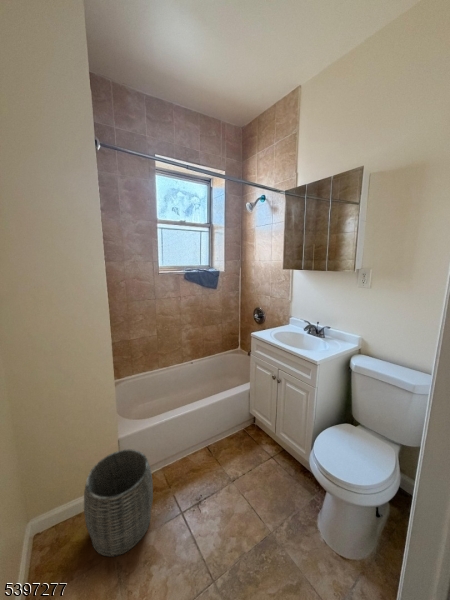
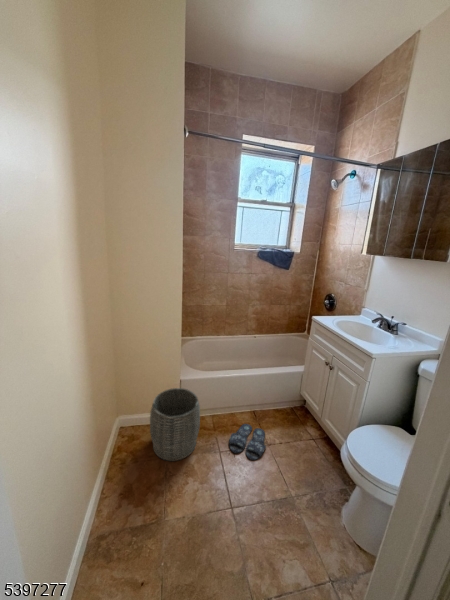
slippers: none [189,464,230,508] -> present [229,424,266,460]

